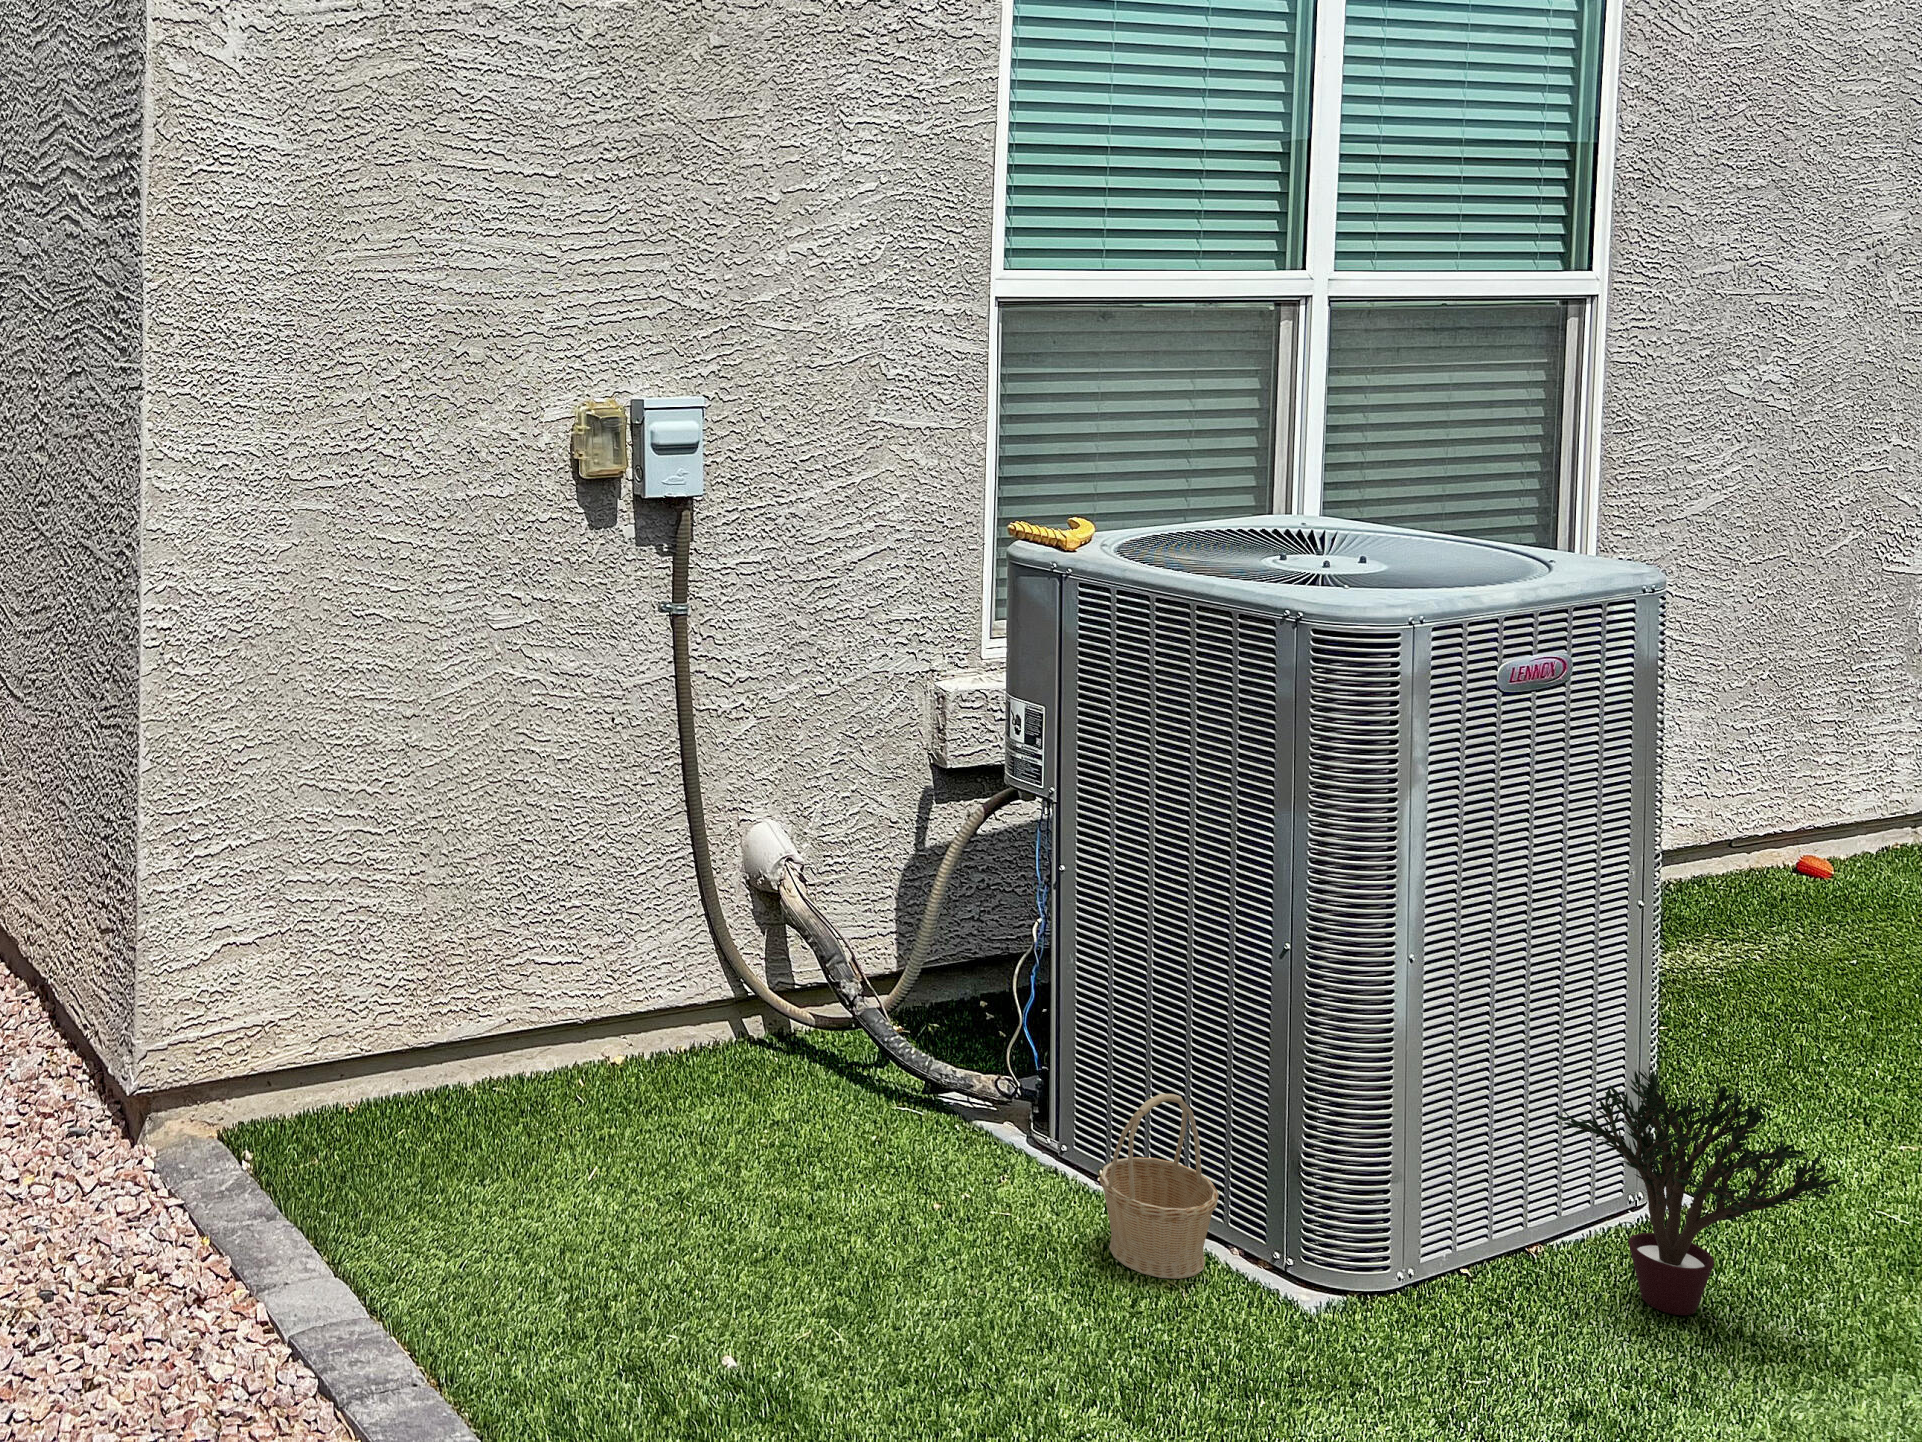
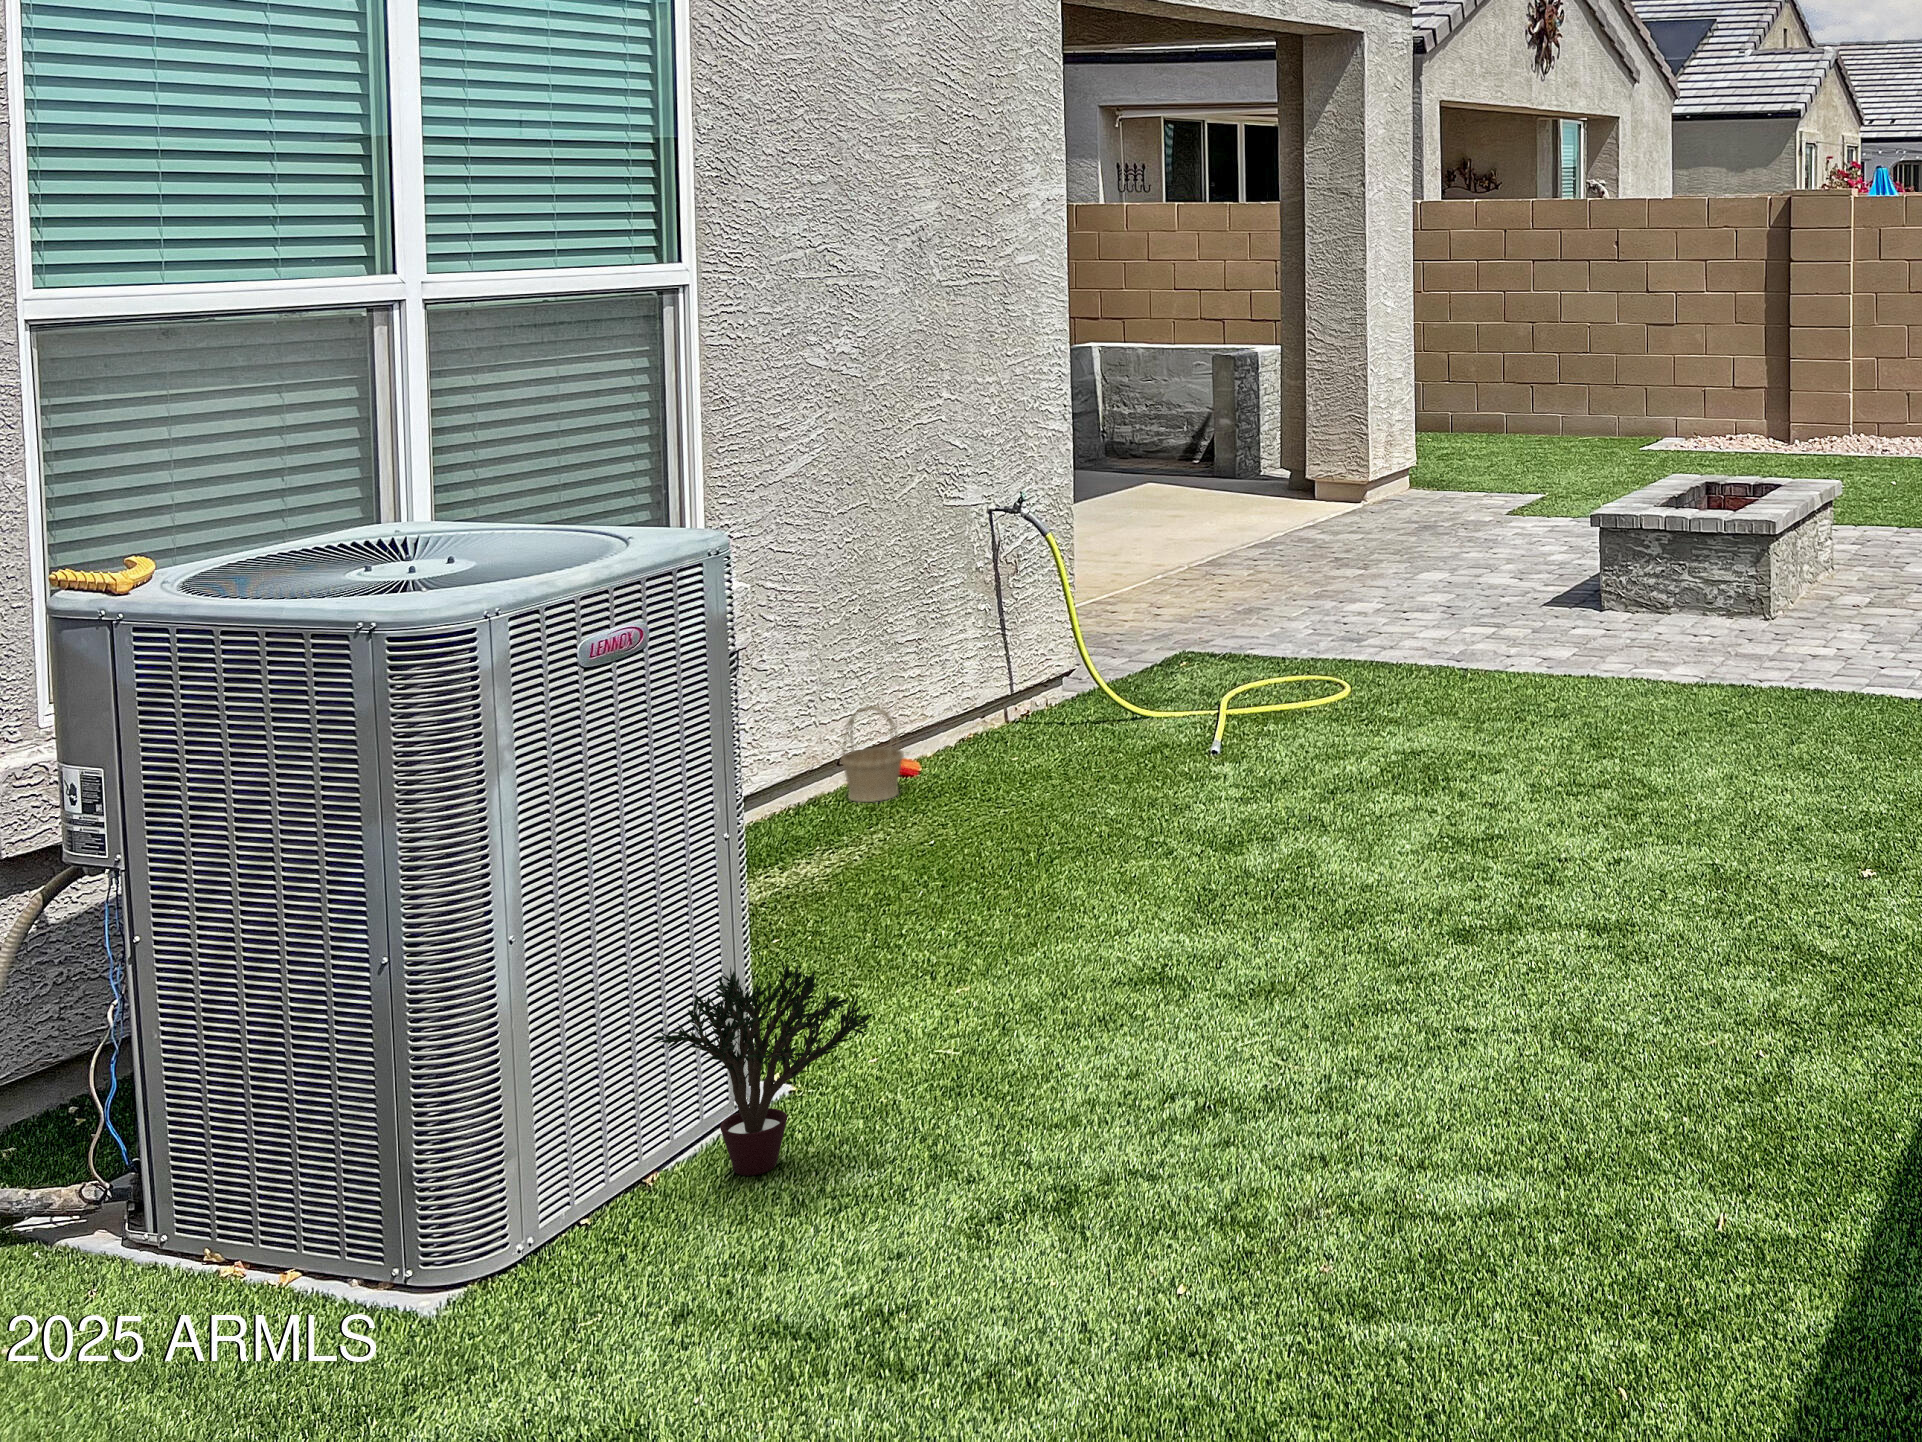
basket: present [1100,1094,1219,1279] -> present [841,706,904,802]

